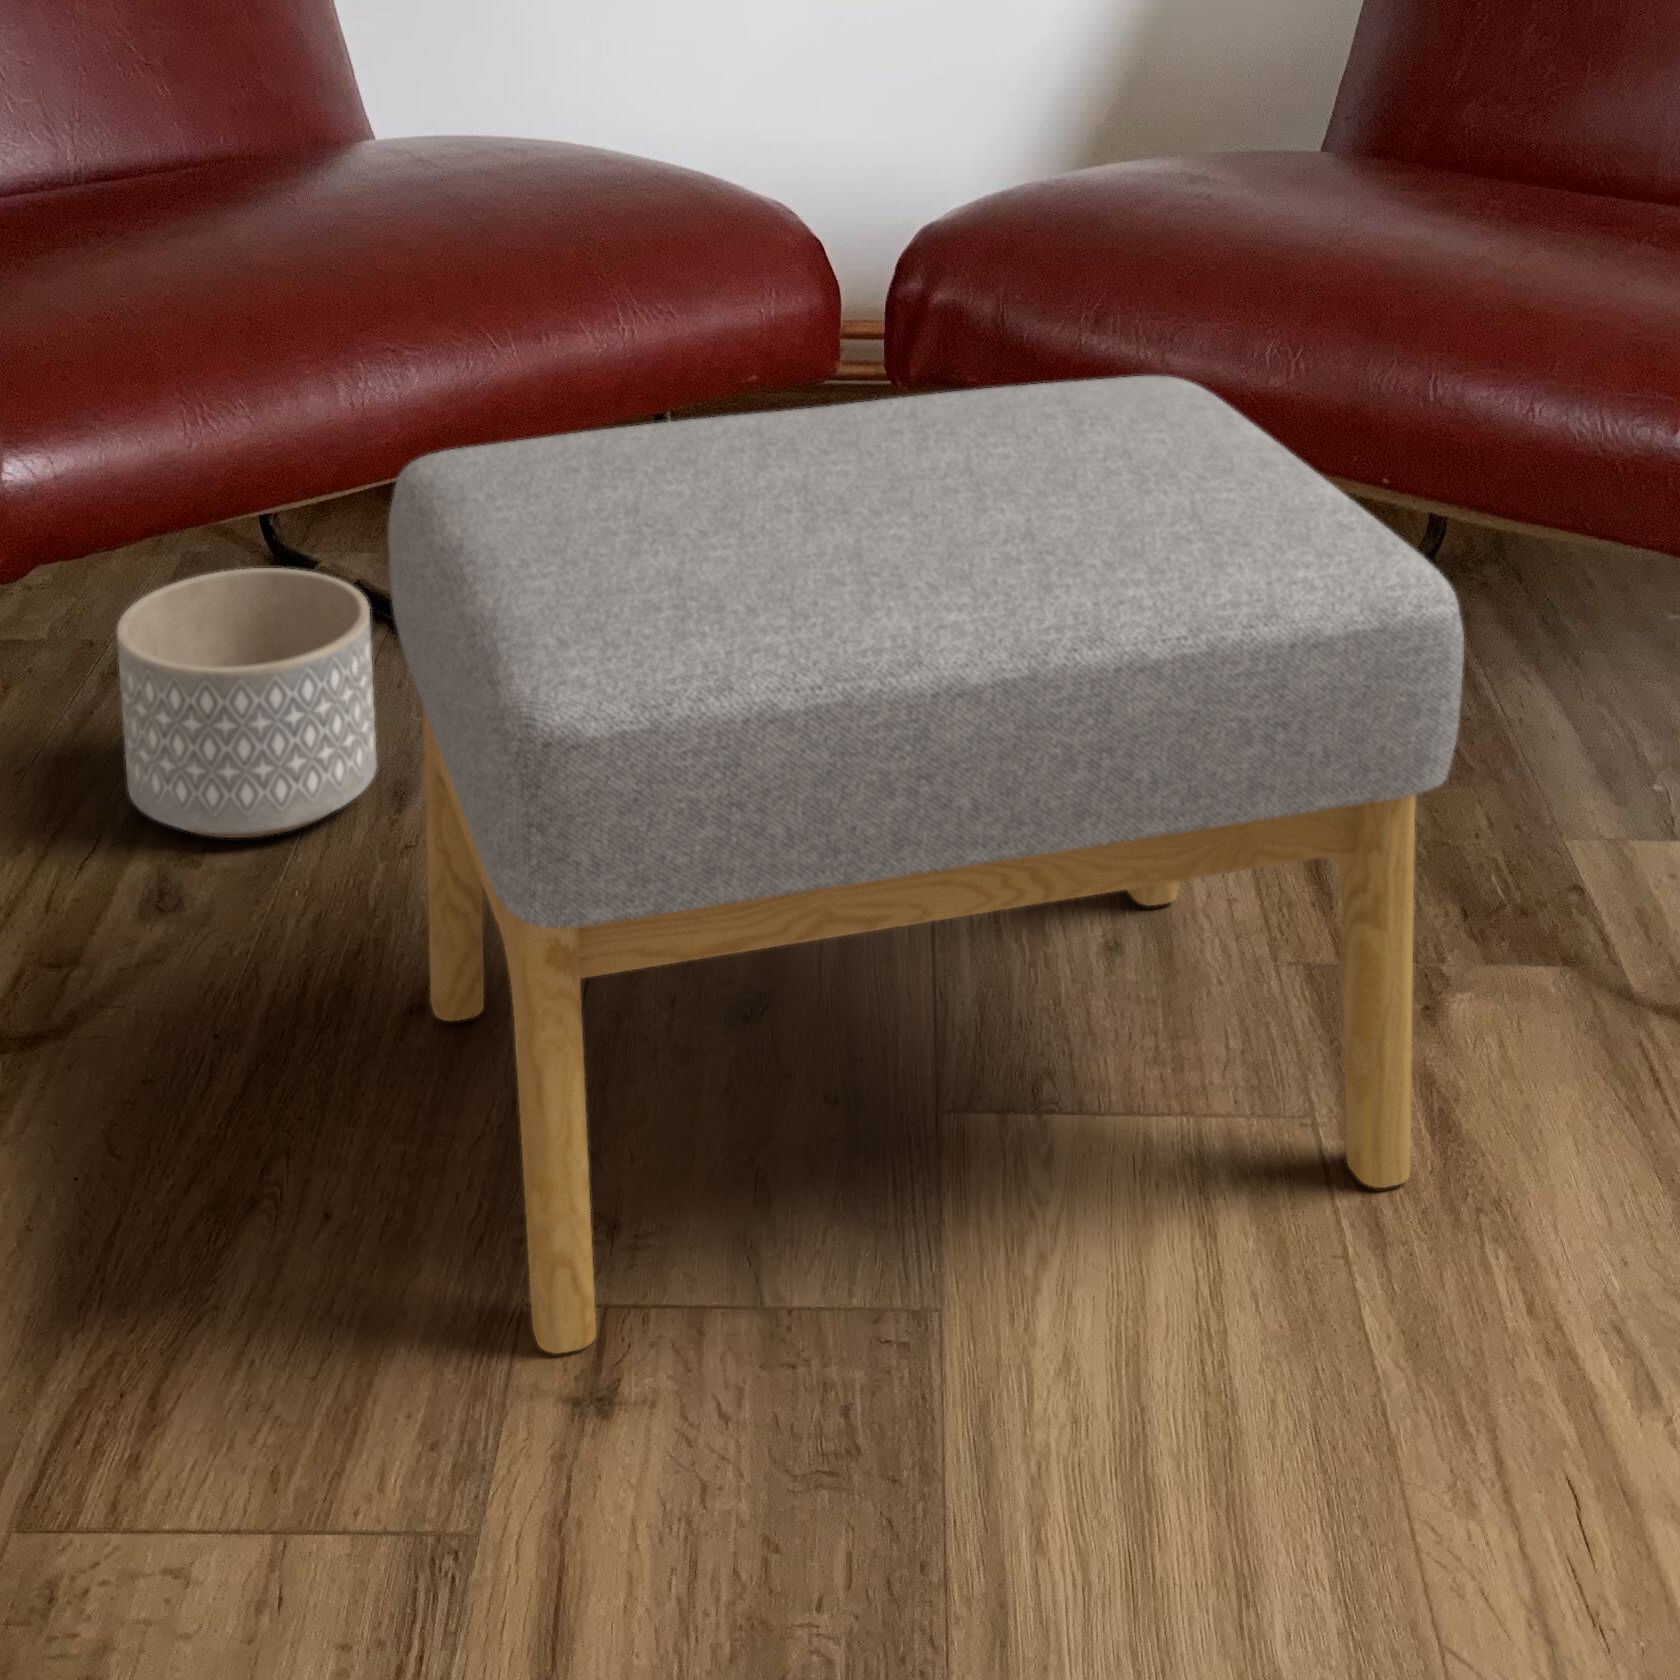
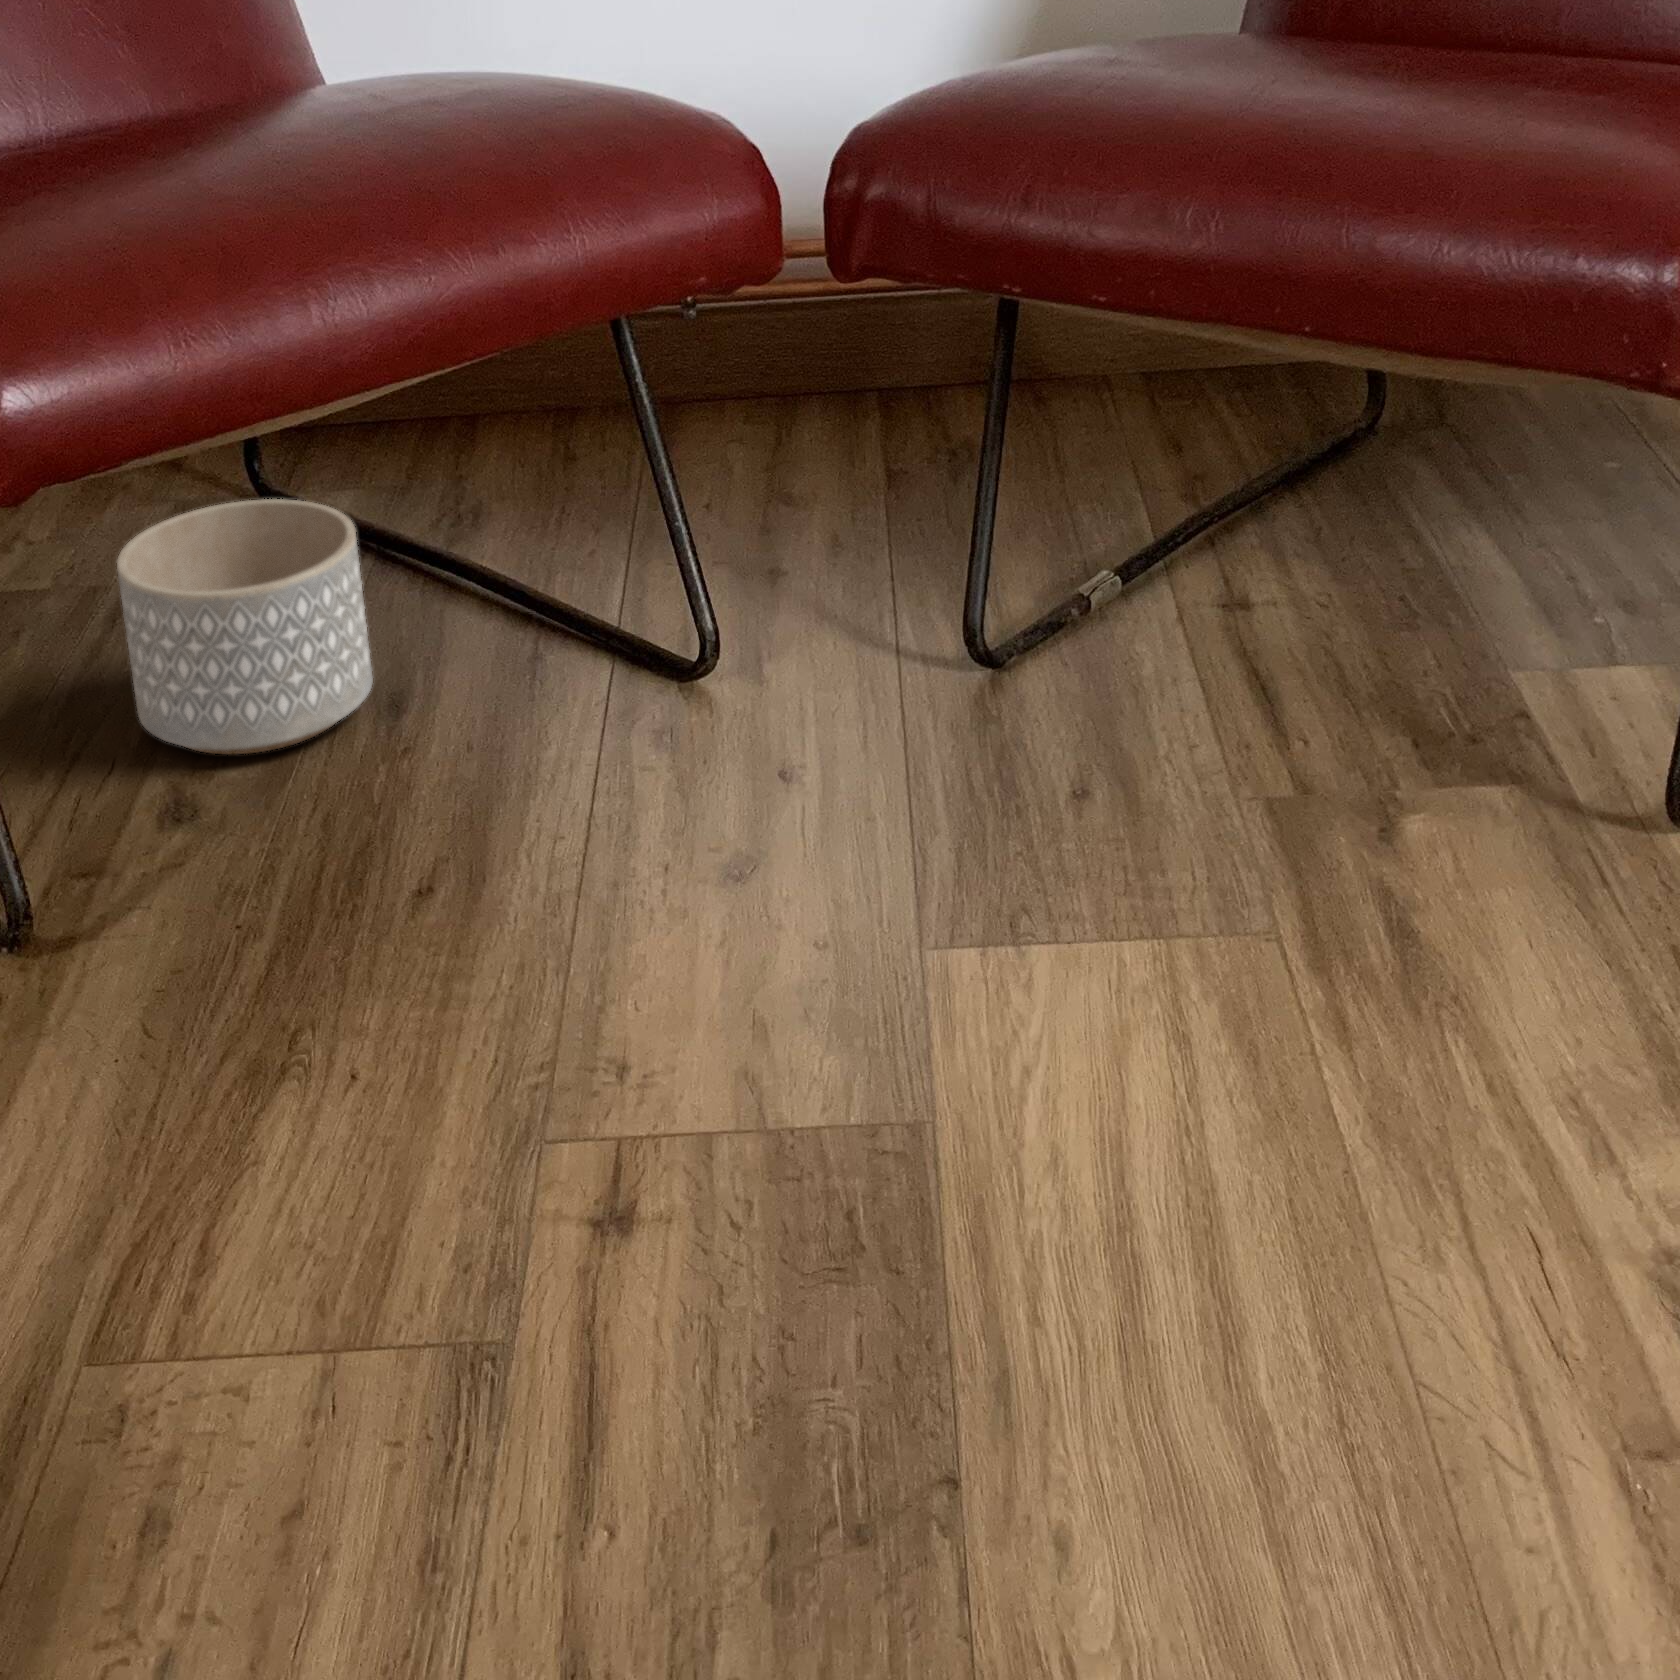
footstool: present [388,376,1464,1354] -> none [367,249,1386,1182]

